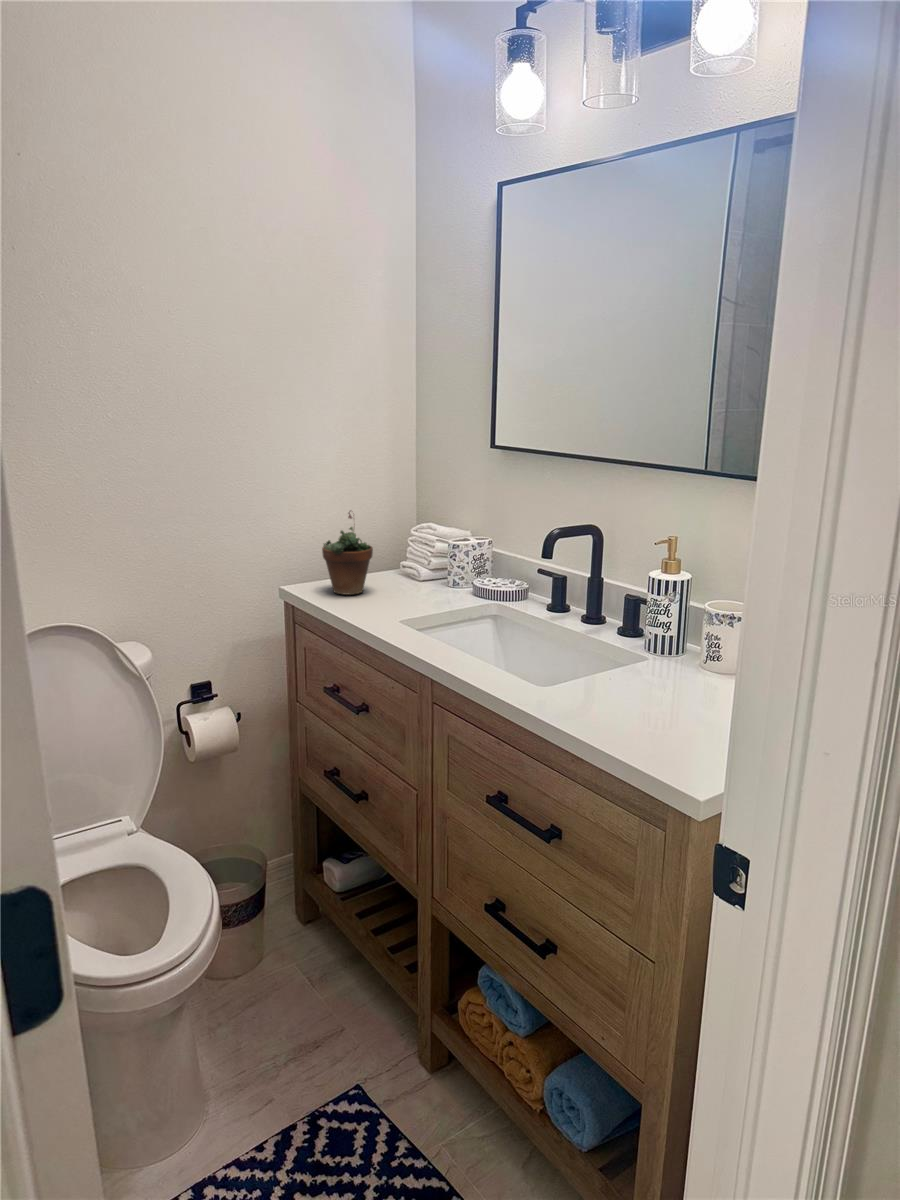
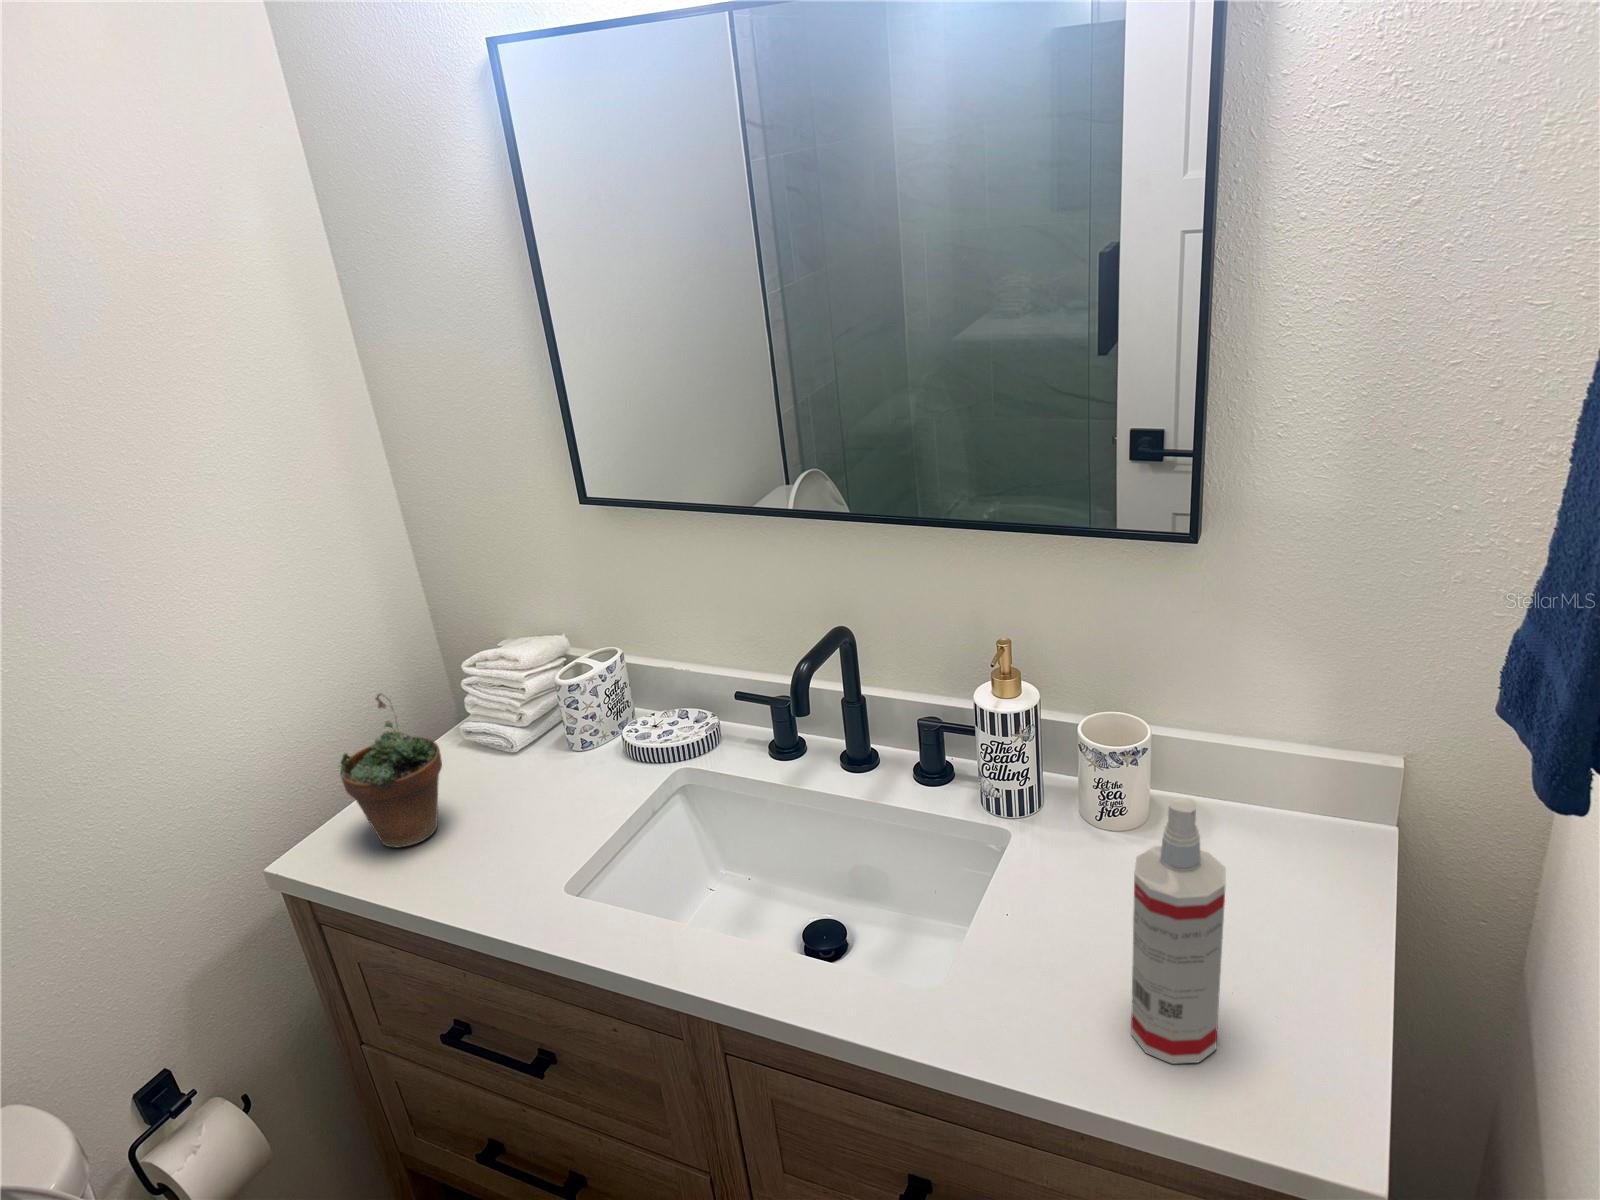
spray bottle: none [623,570,681,736] -> present [1131,798,1226,1064]

